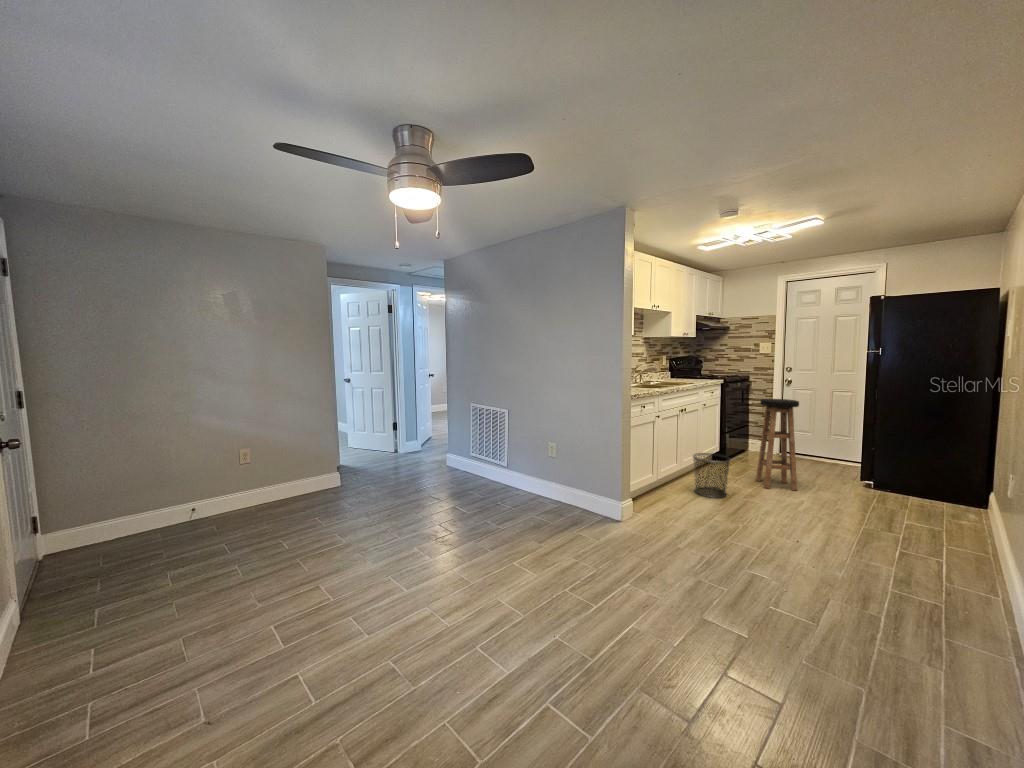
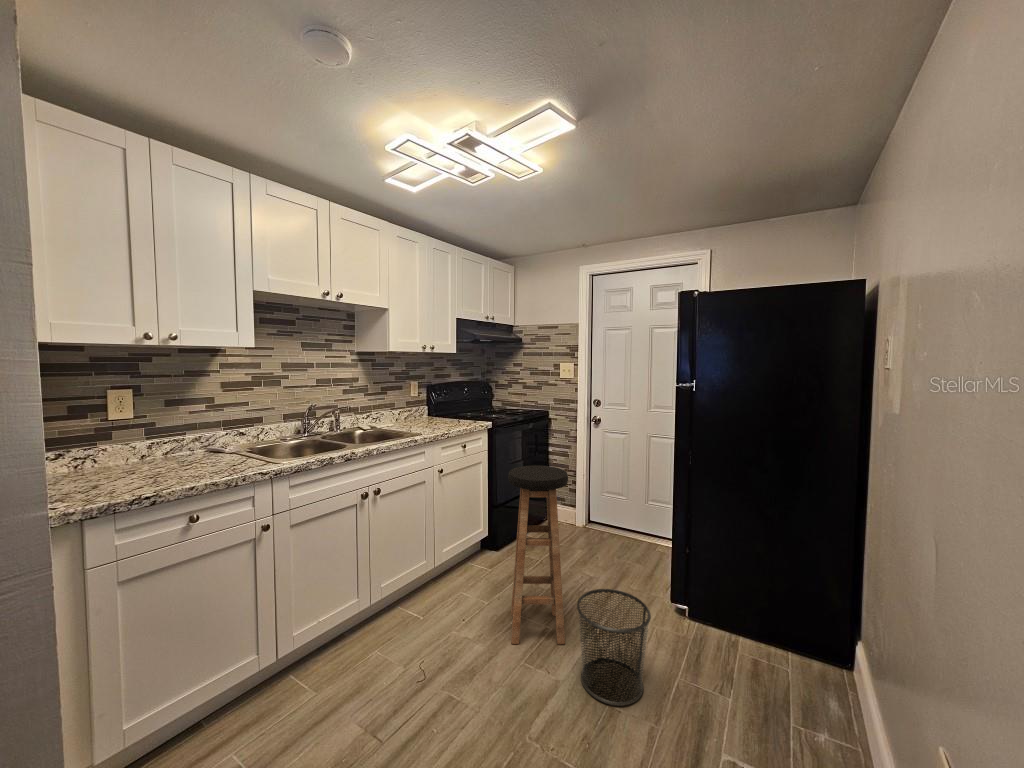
waste bin: present [693,453,730,498] -> present [577,589,651,706]

